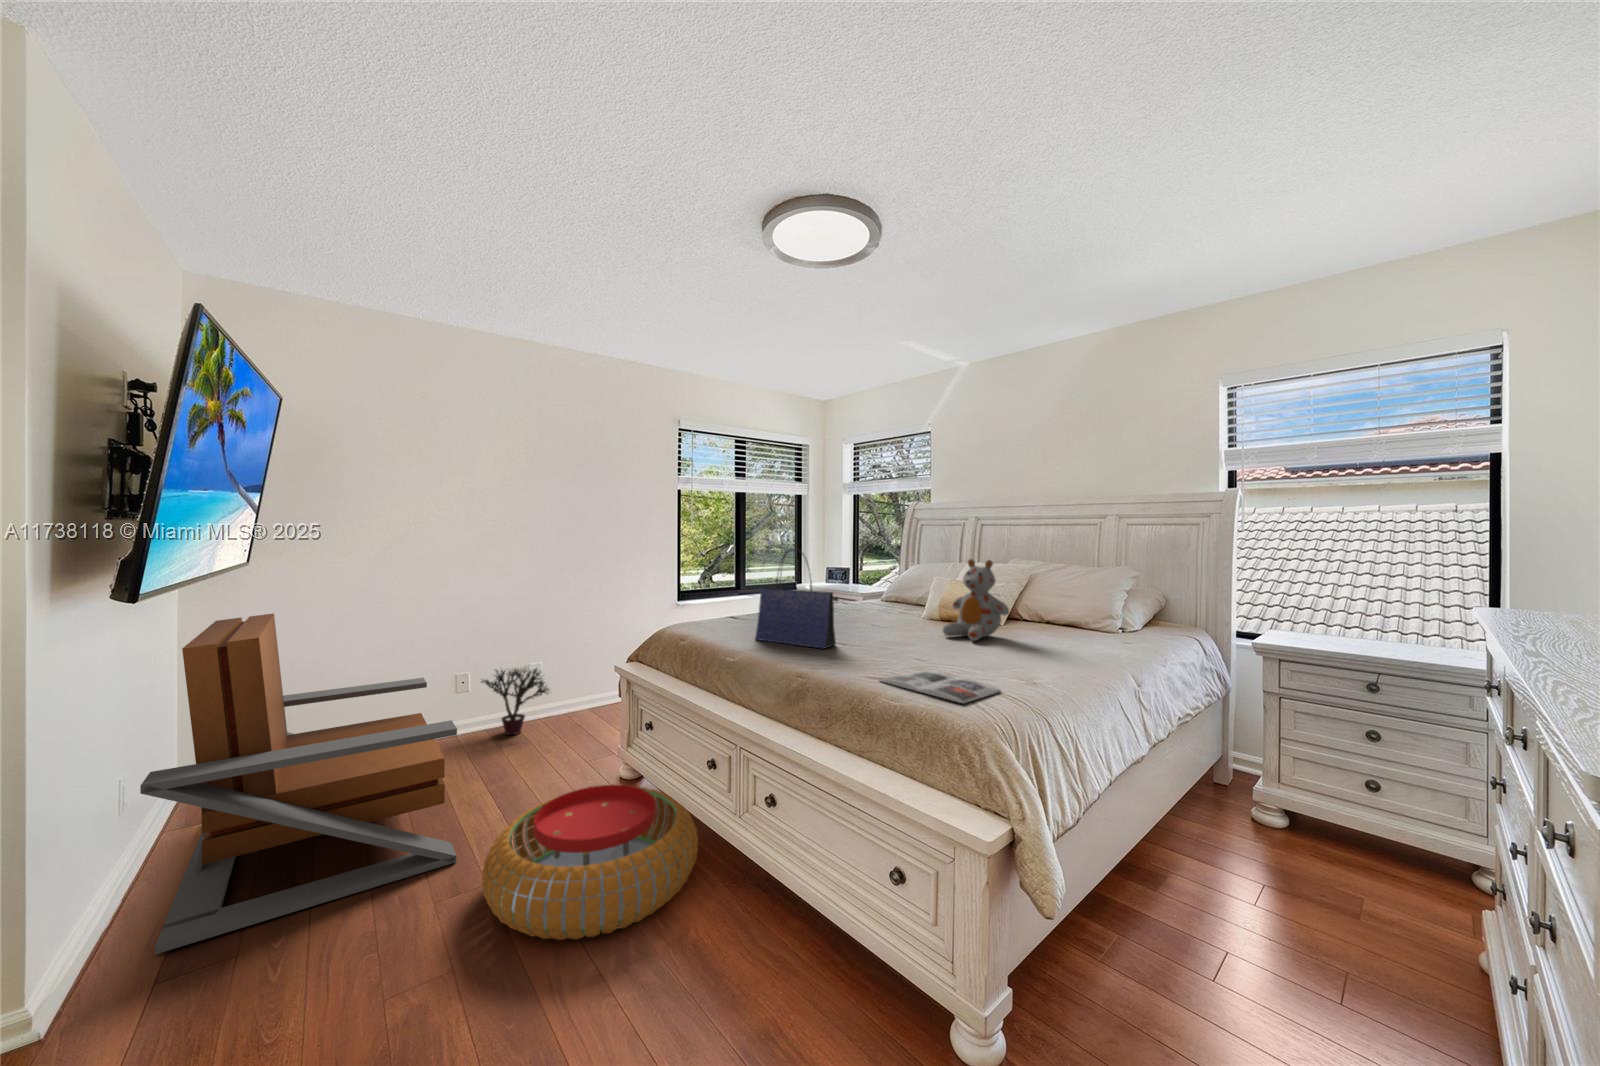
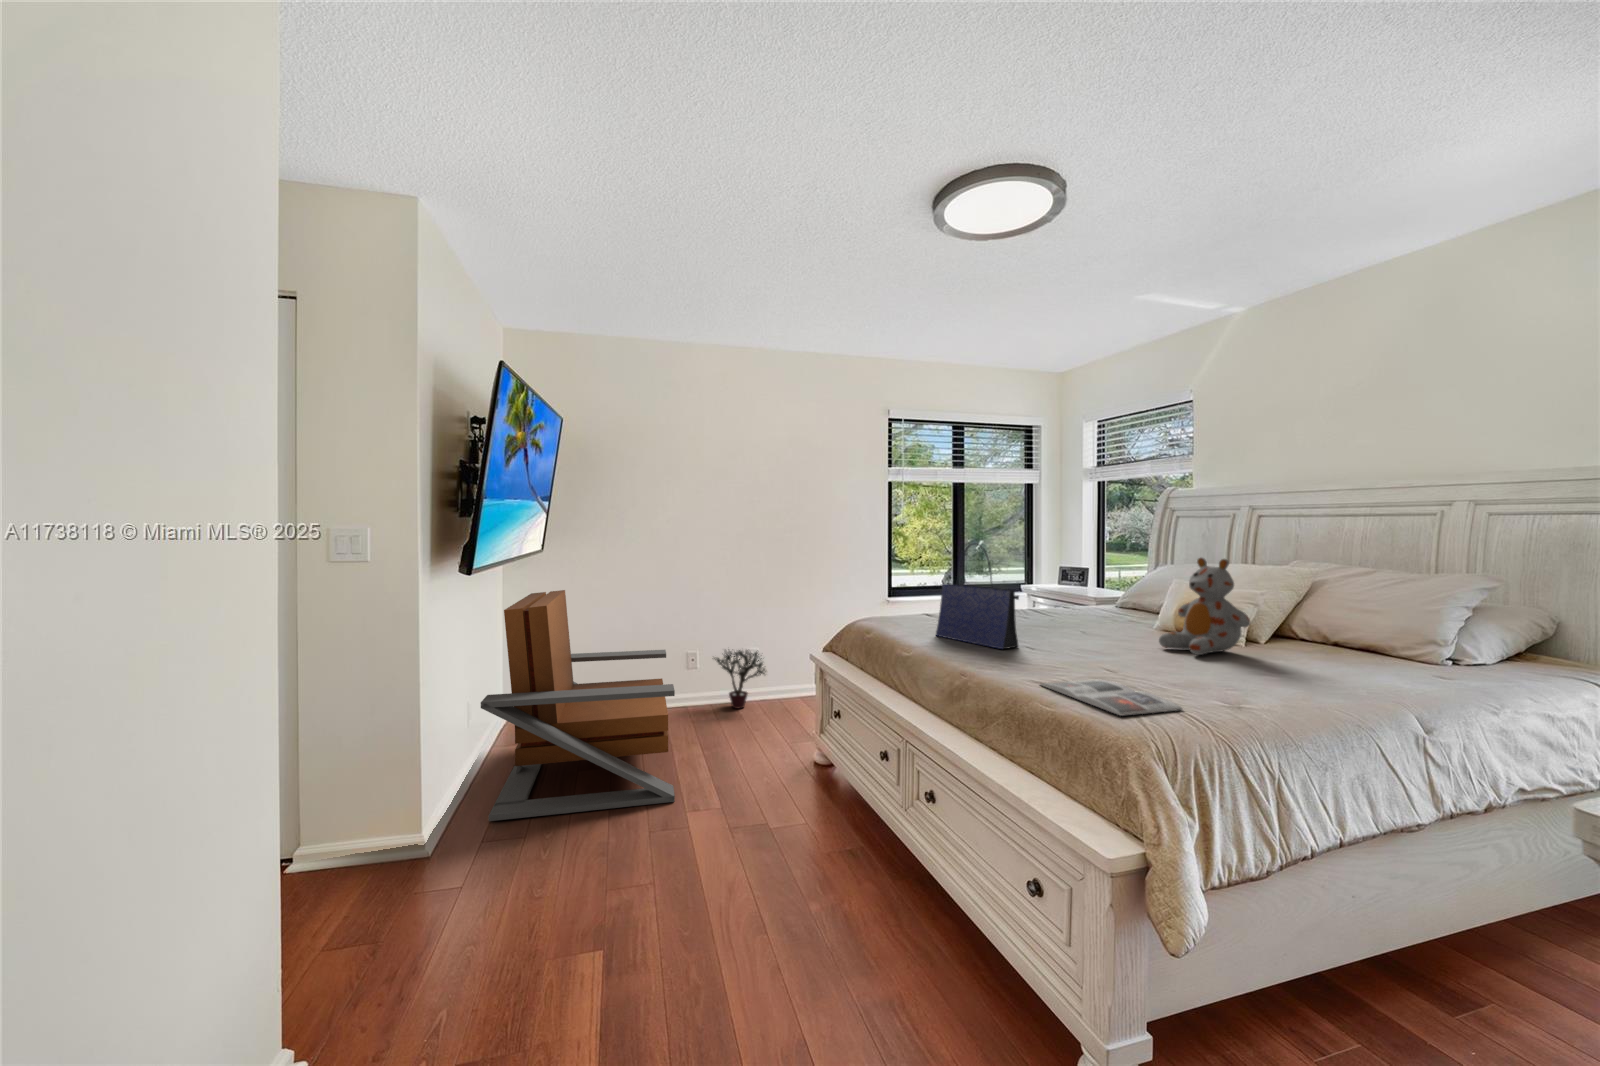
pouf: present [482,785,698,940] -> none [684,757,866,883]

